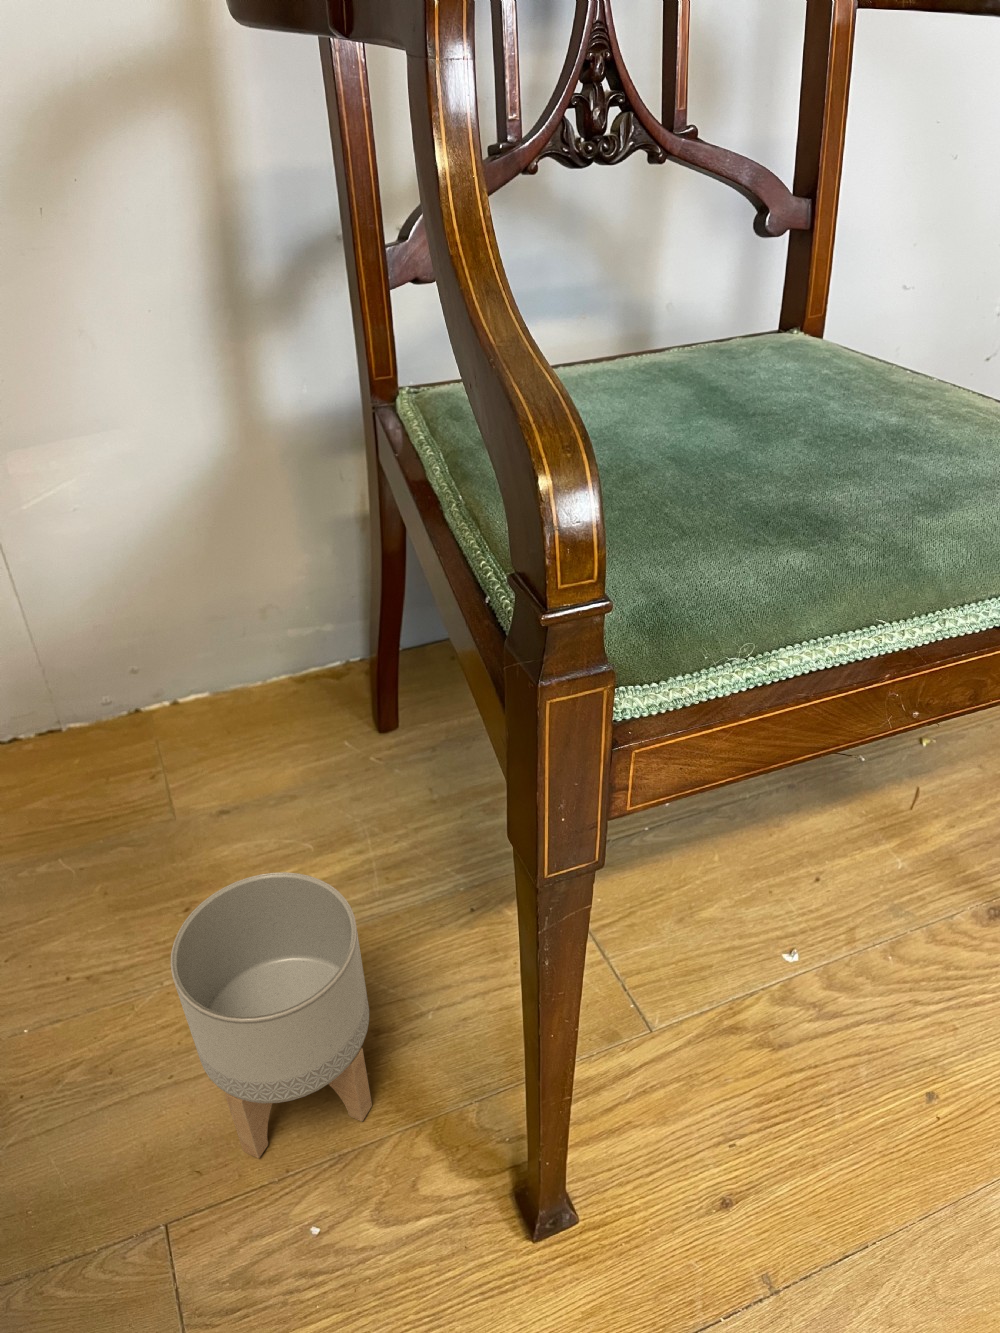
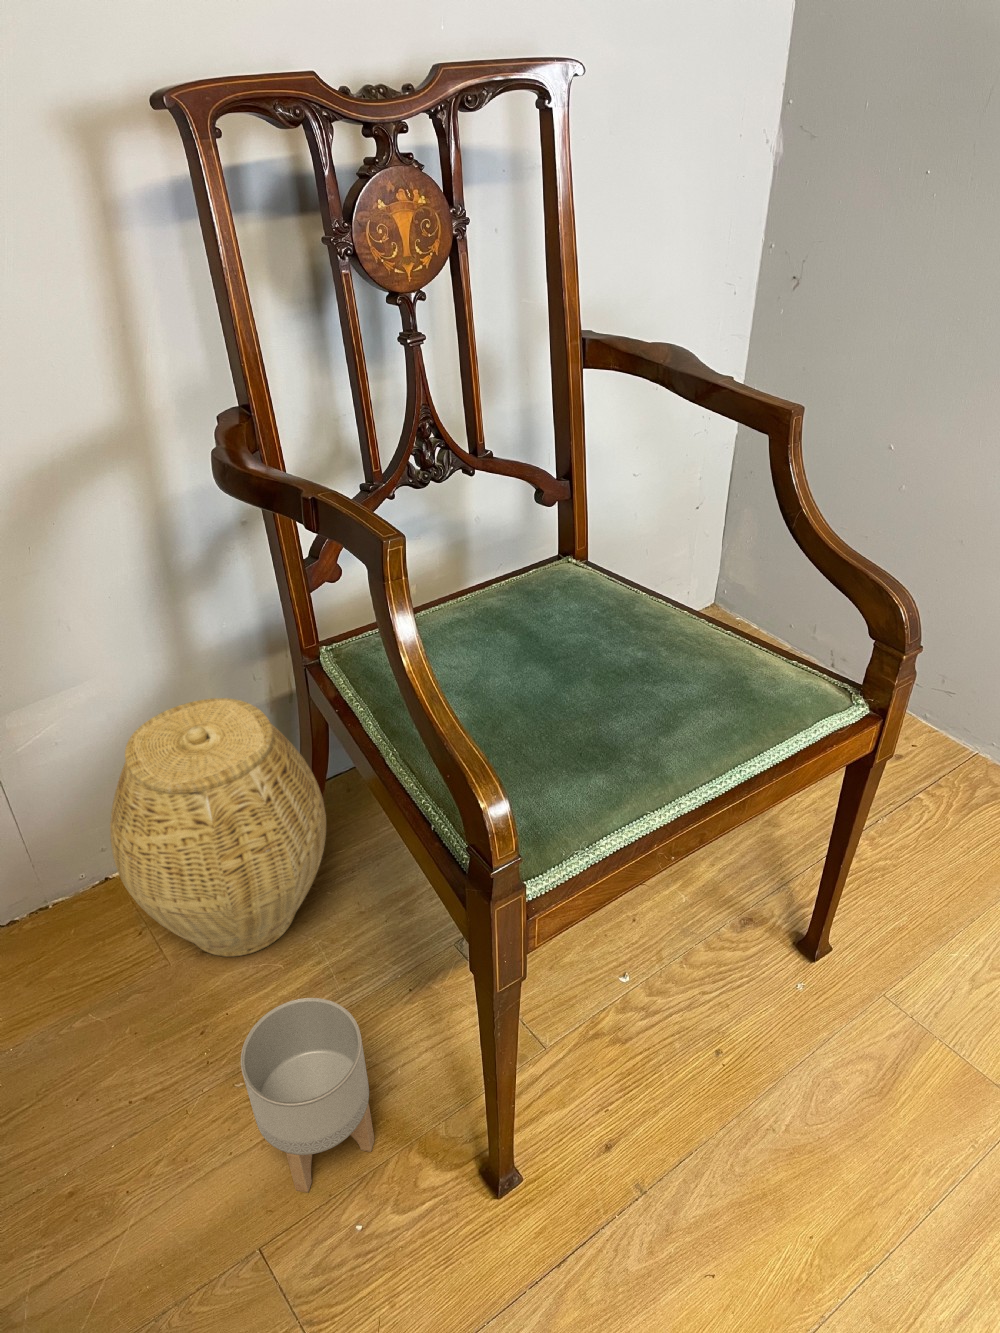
woven basket: none [108,469,398,826] -> present [110,698,326,956]

